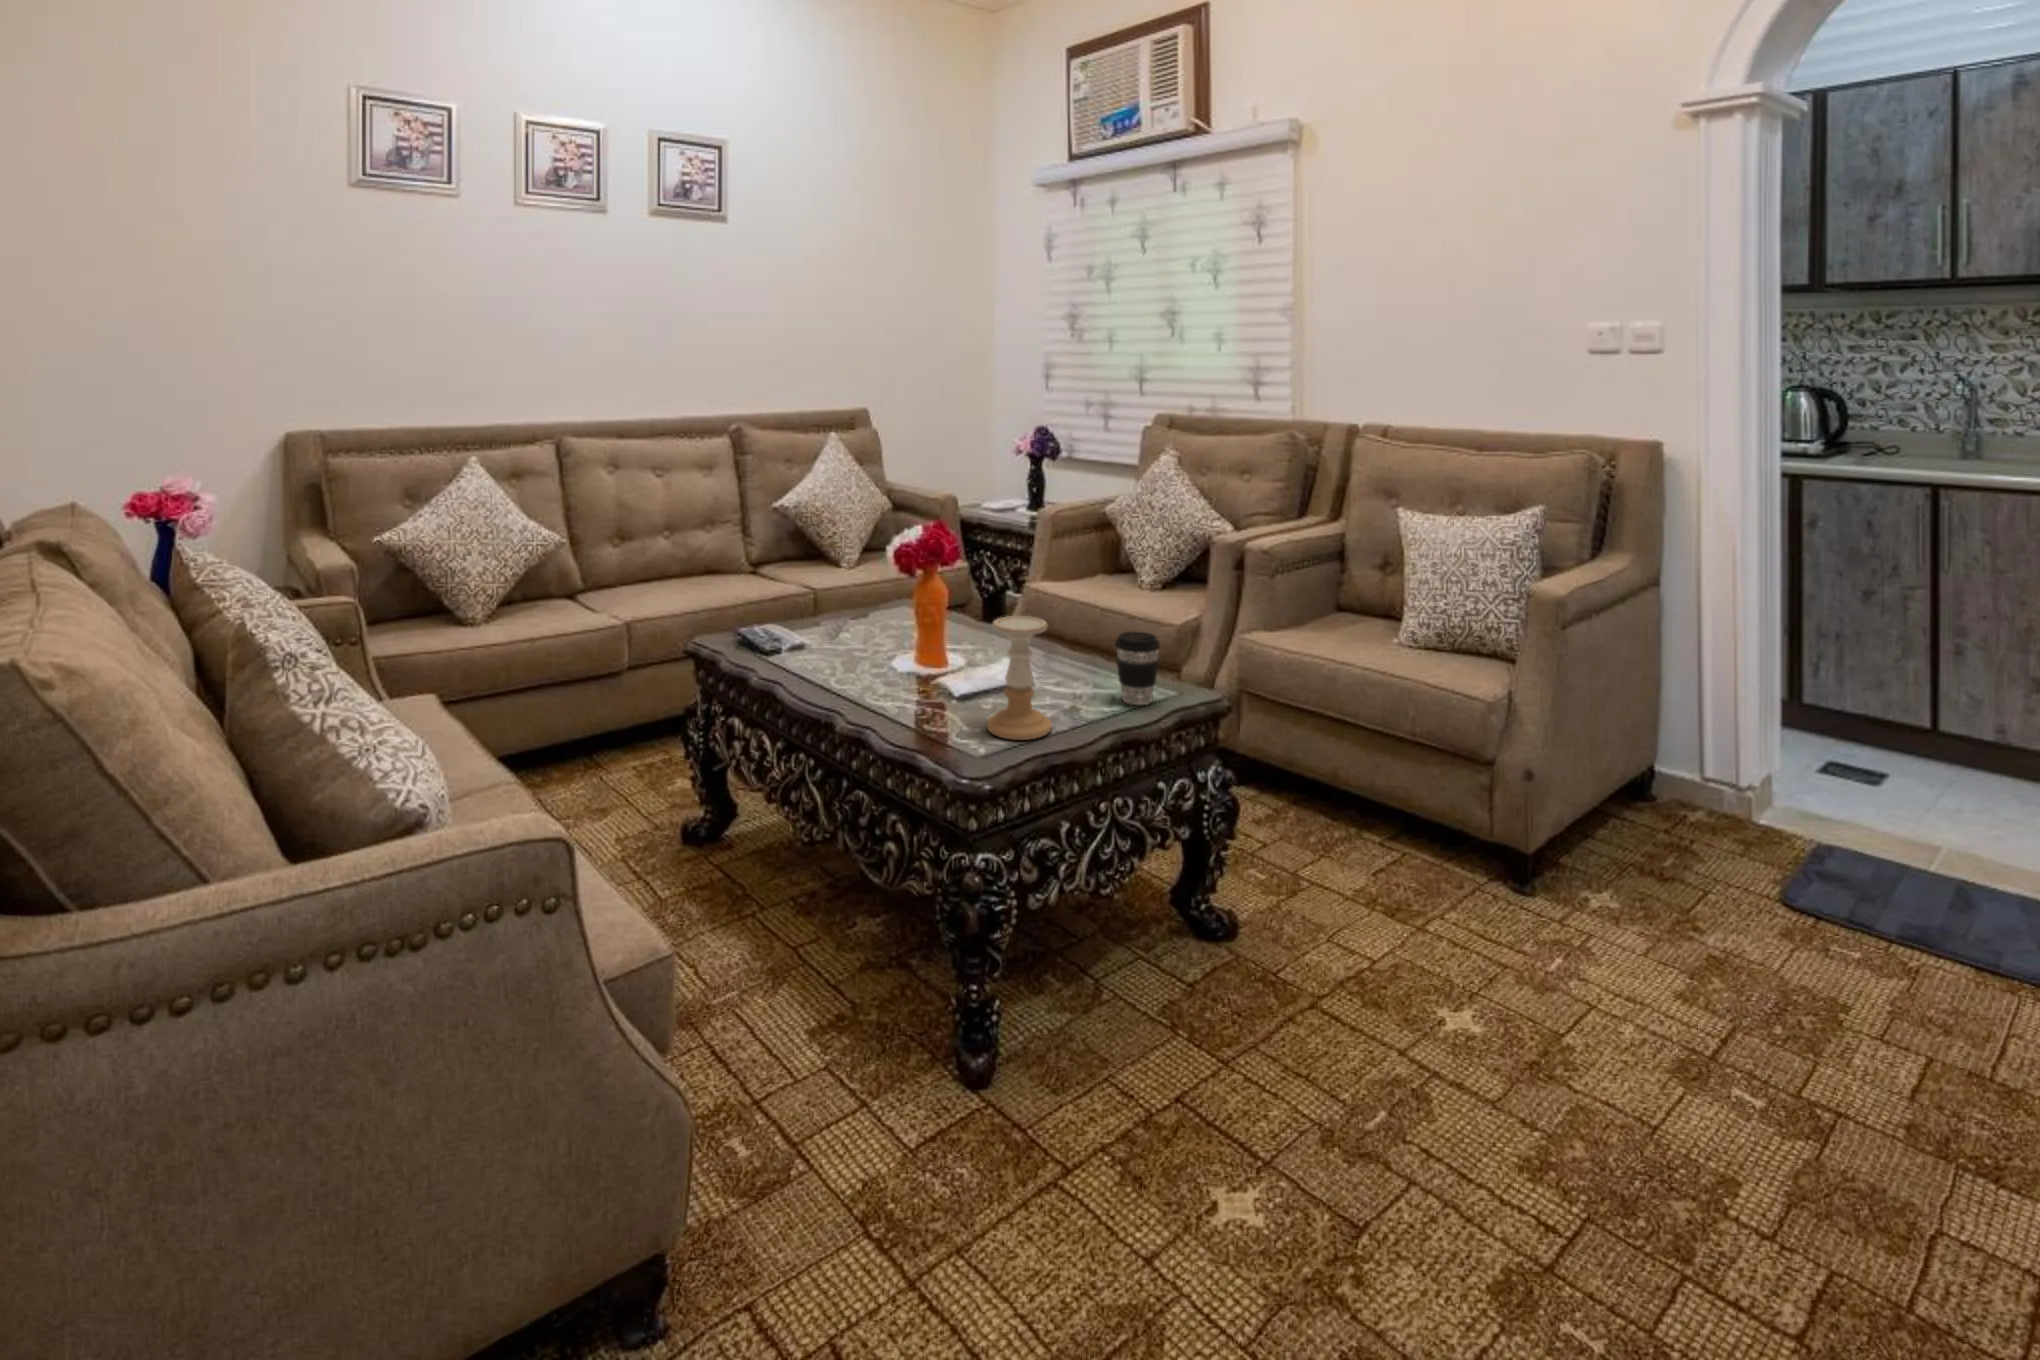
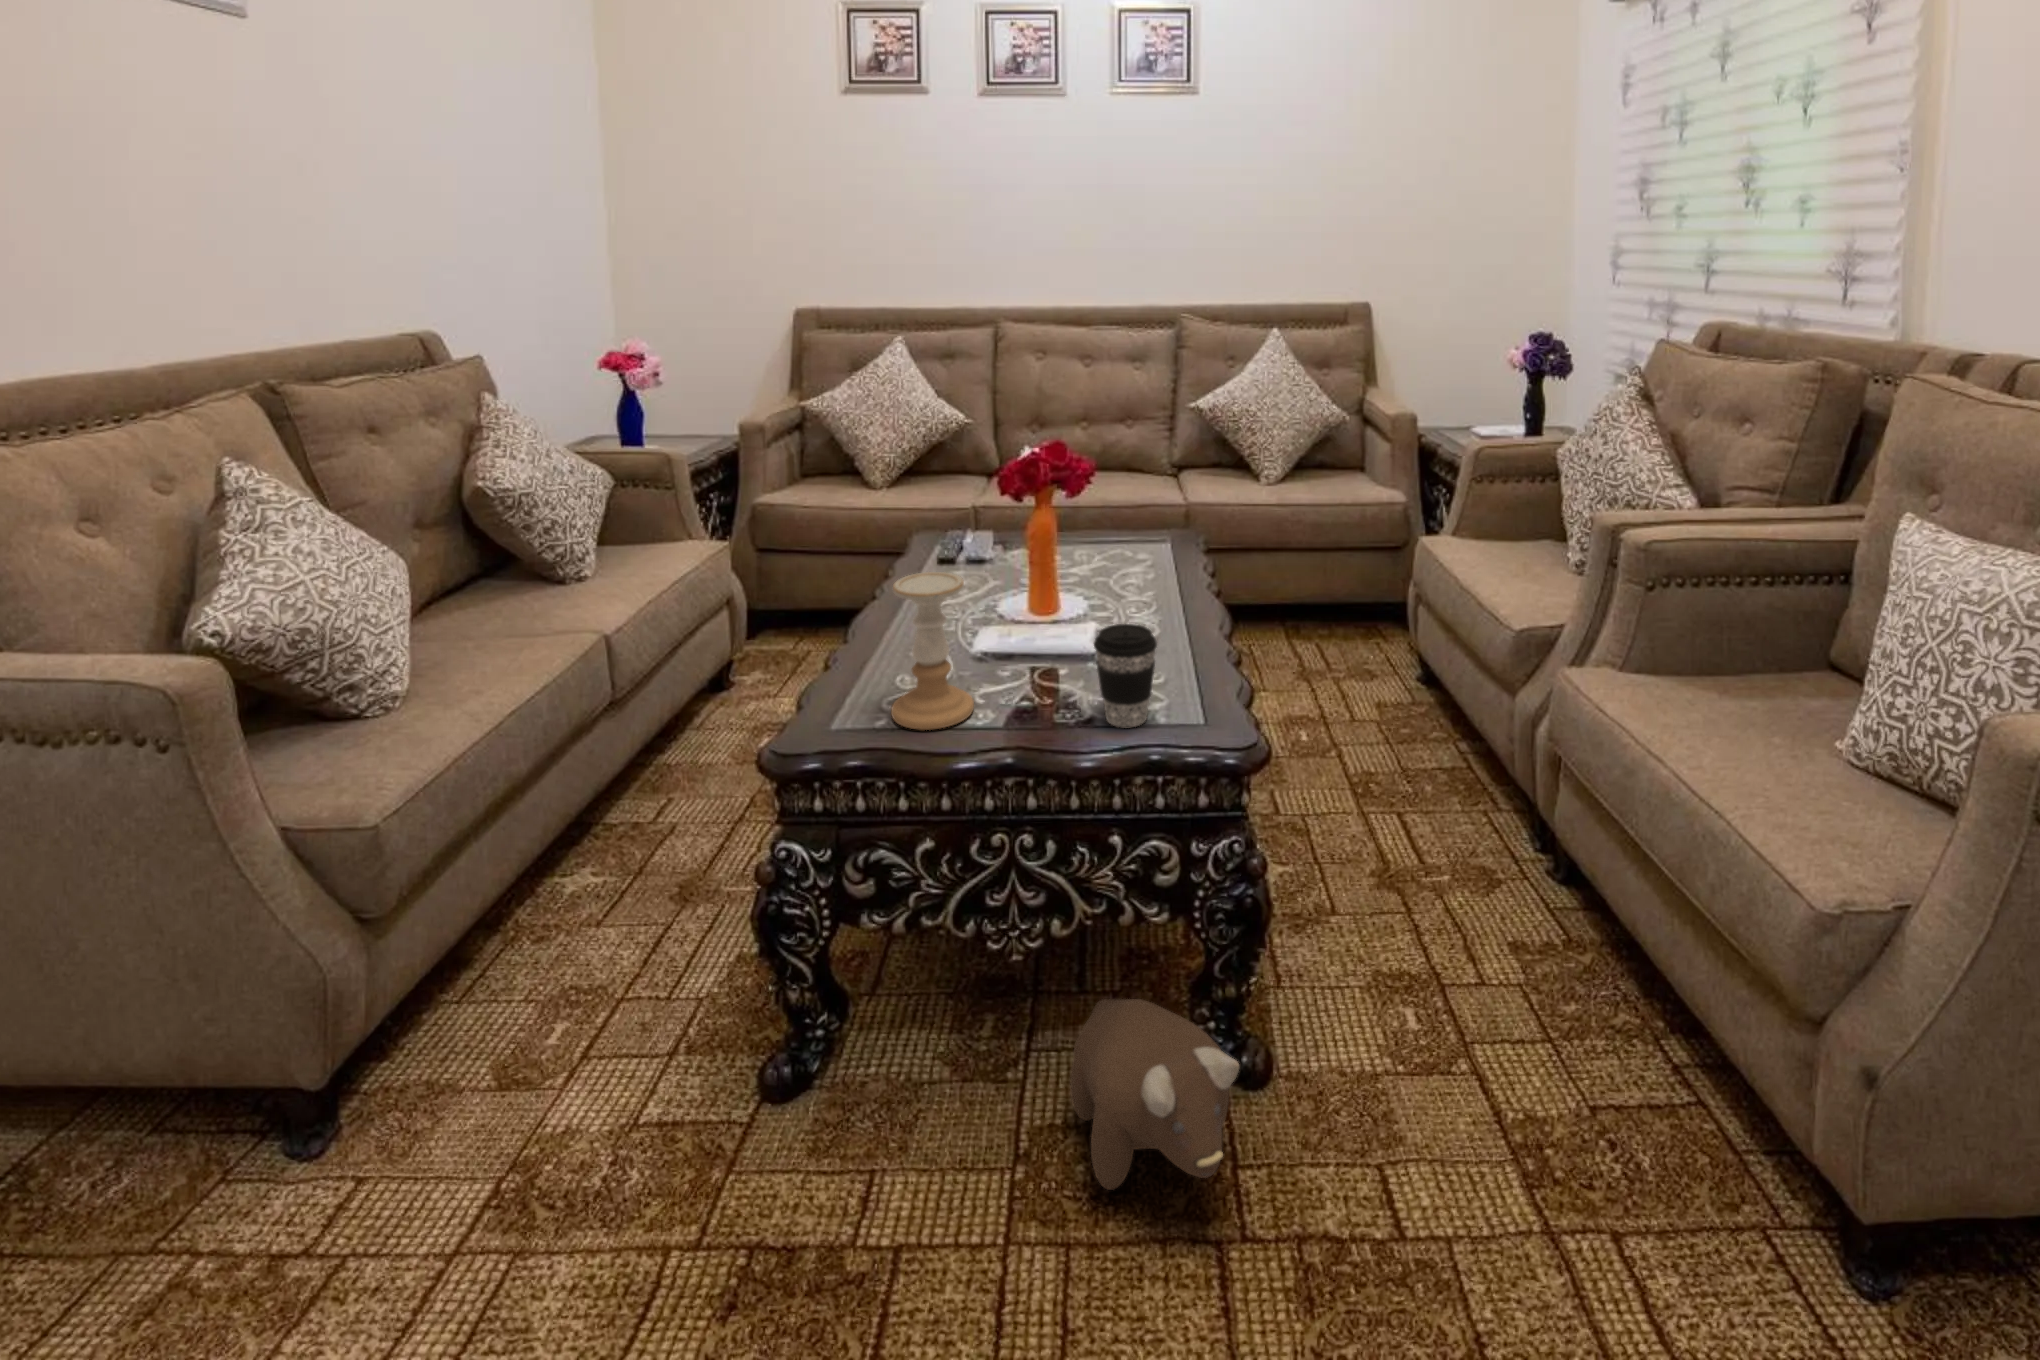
plush toy: none [1146,890,1311,1019] -> present [1070,999,1239,1190]

